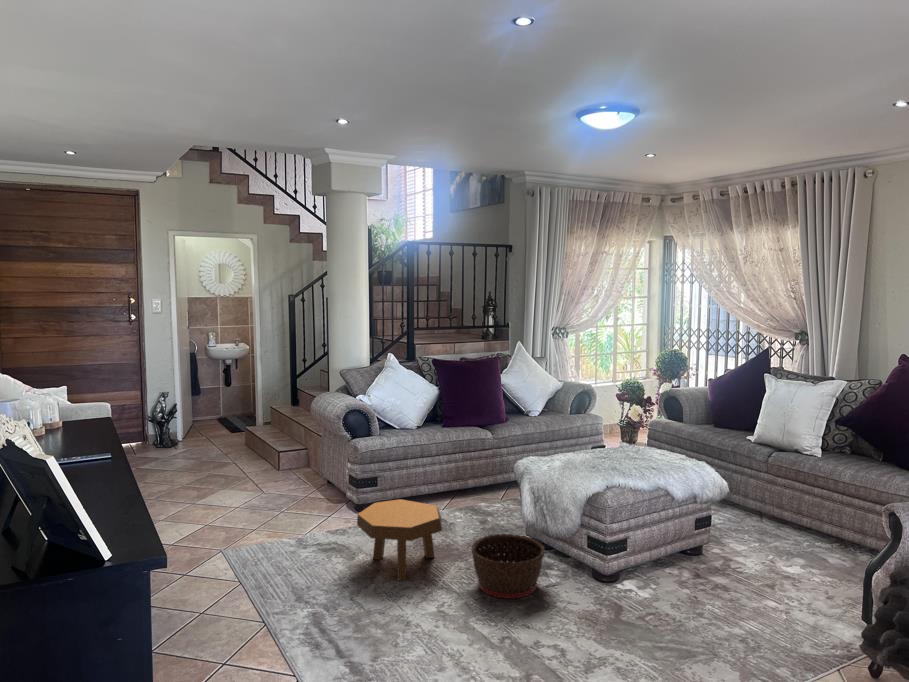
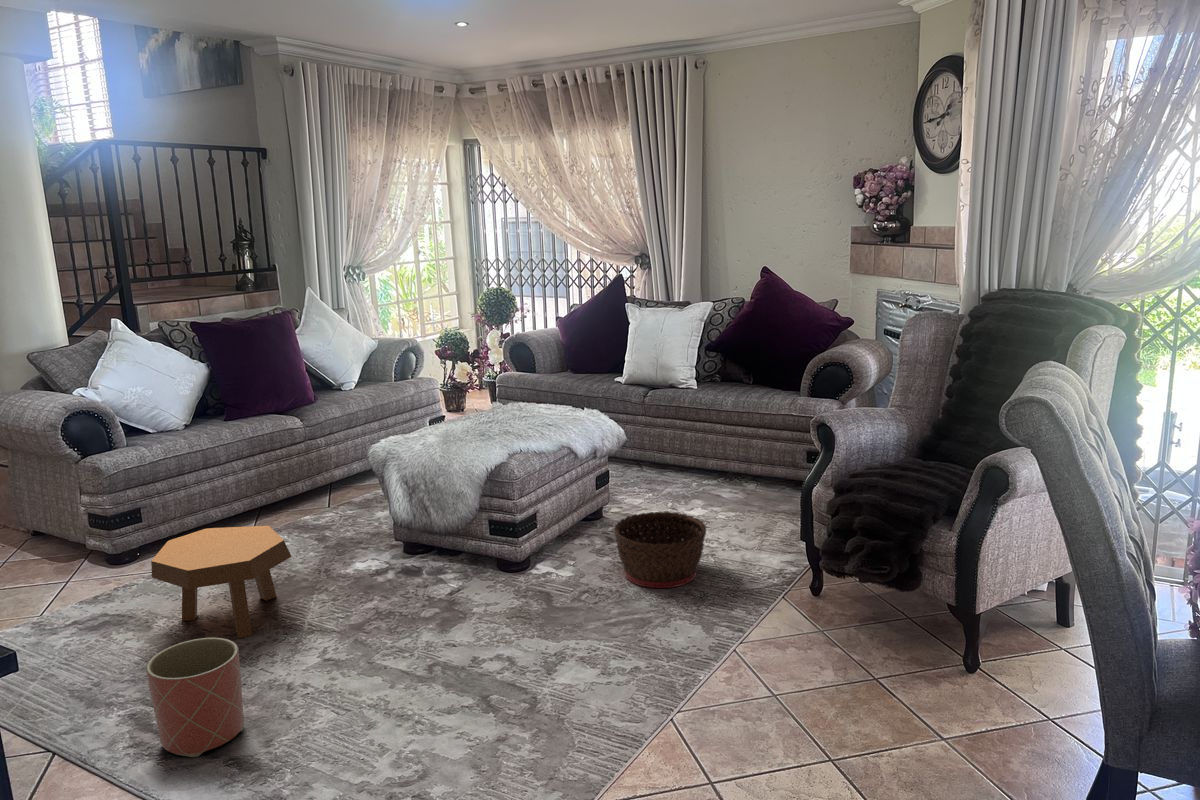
basket: present [472,534,545,598] -> present [614,512,706,588]
planter: none [313,573,370,654] -> present [146,638,244,757]

